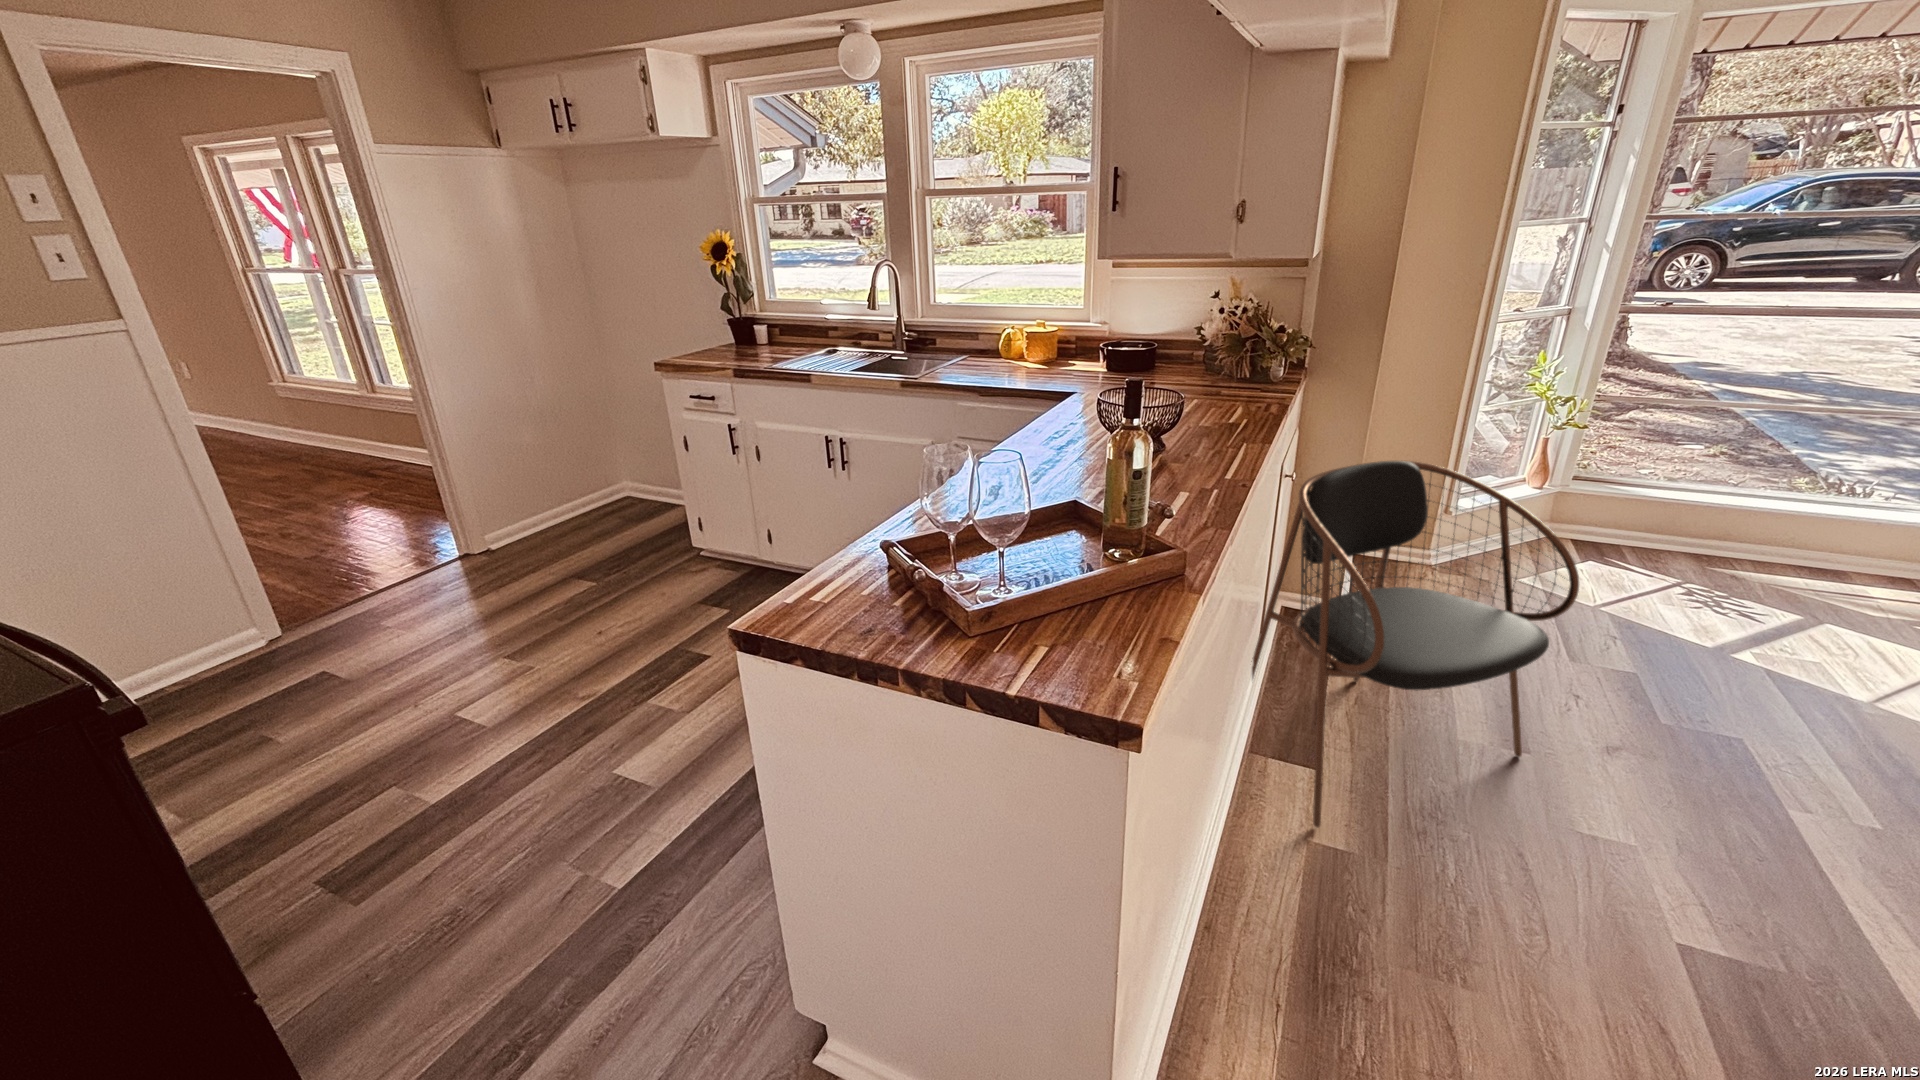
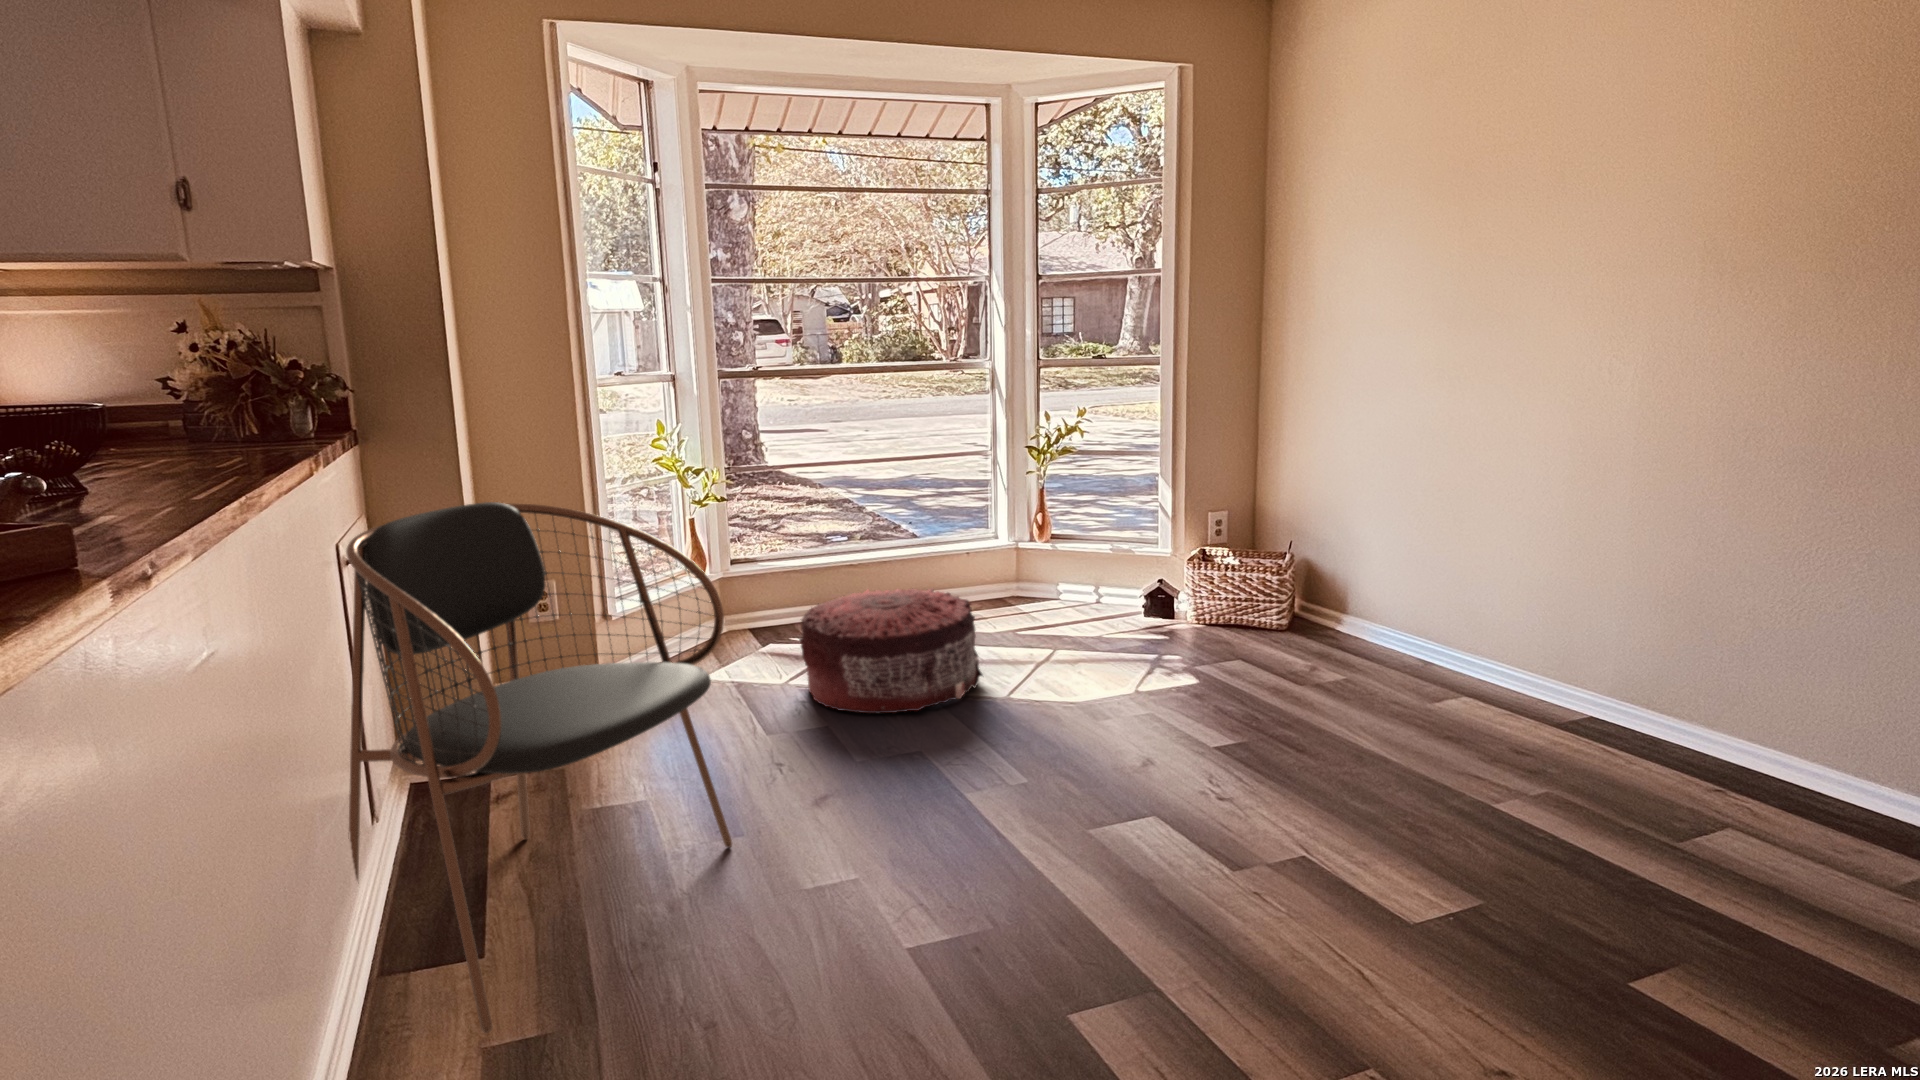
pouf: none [1623,548,1863,690] -> present [799,588,983,713]

